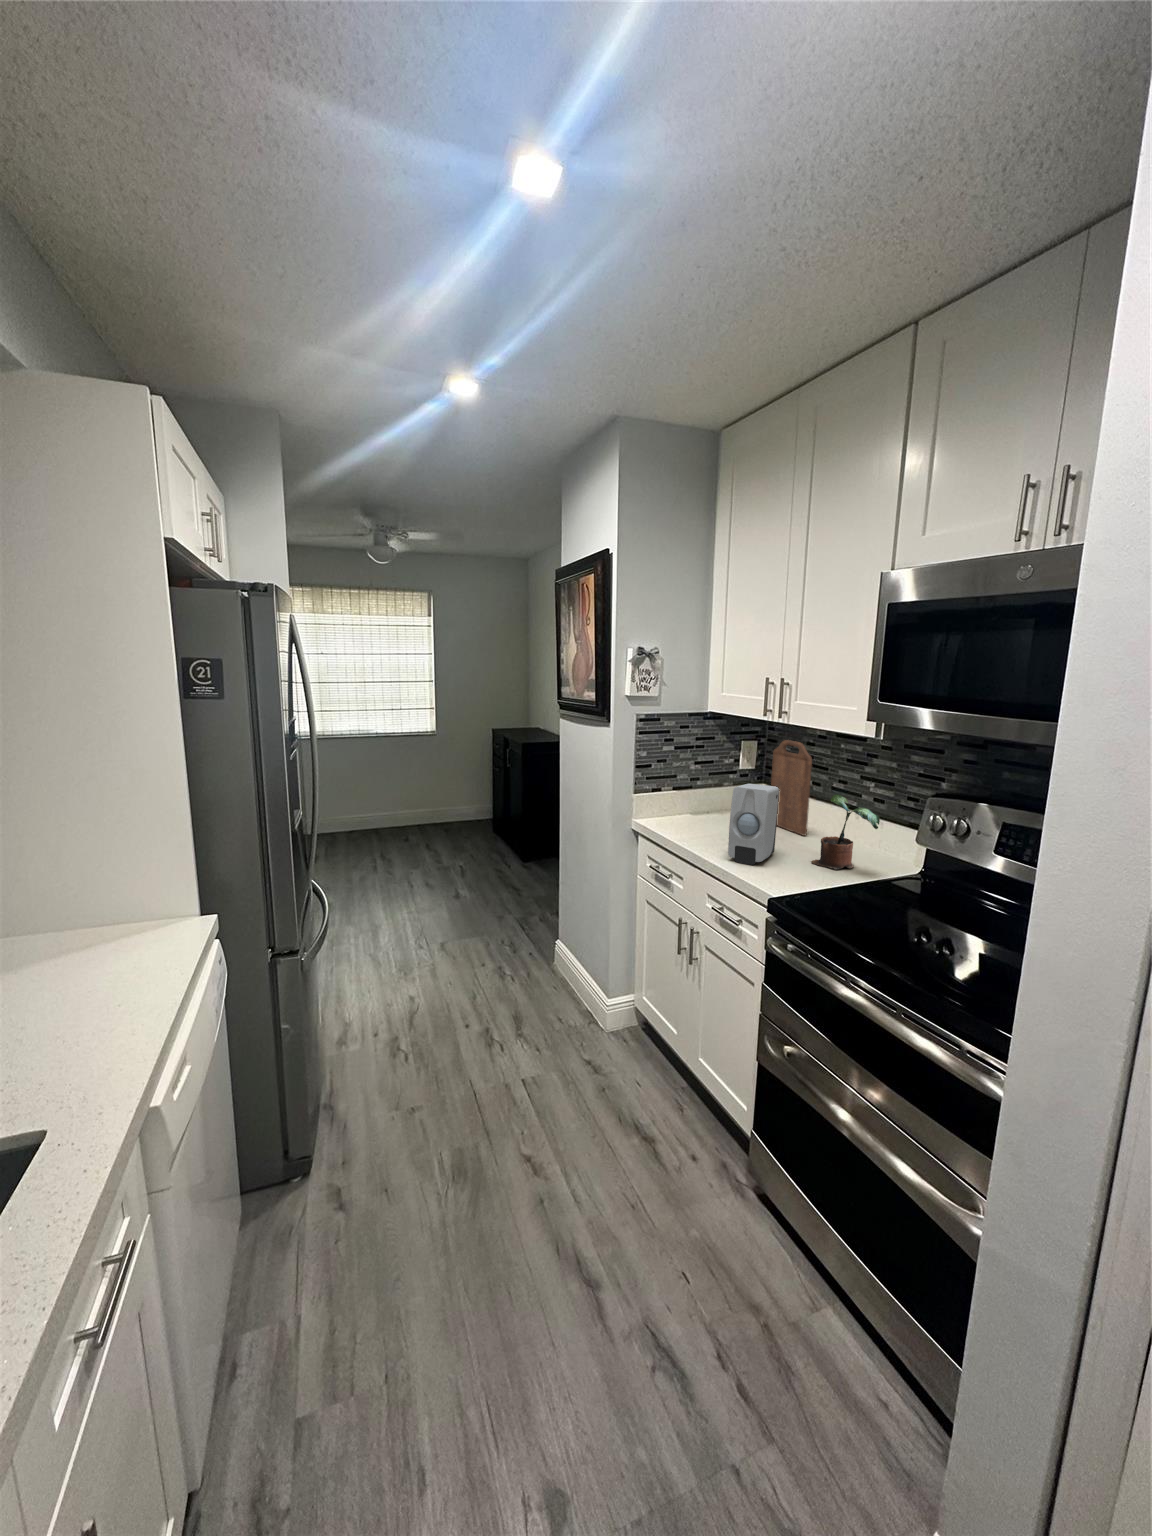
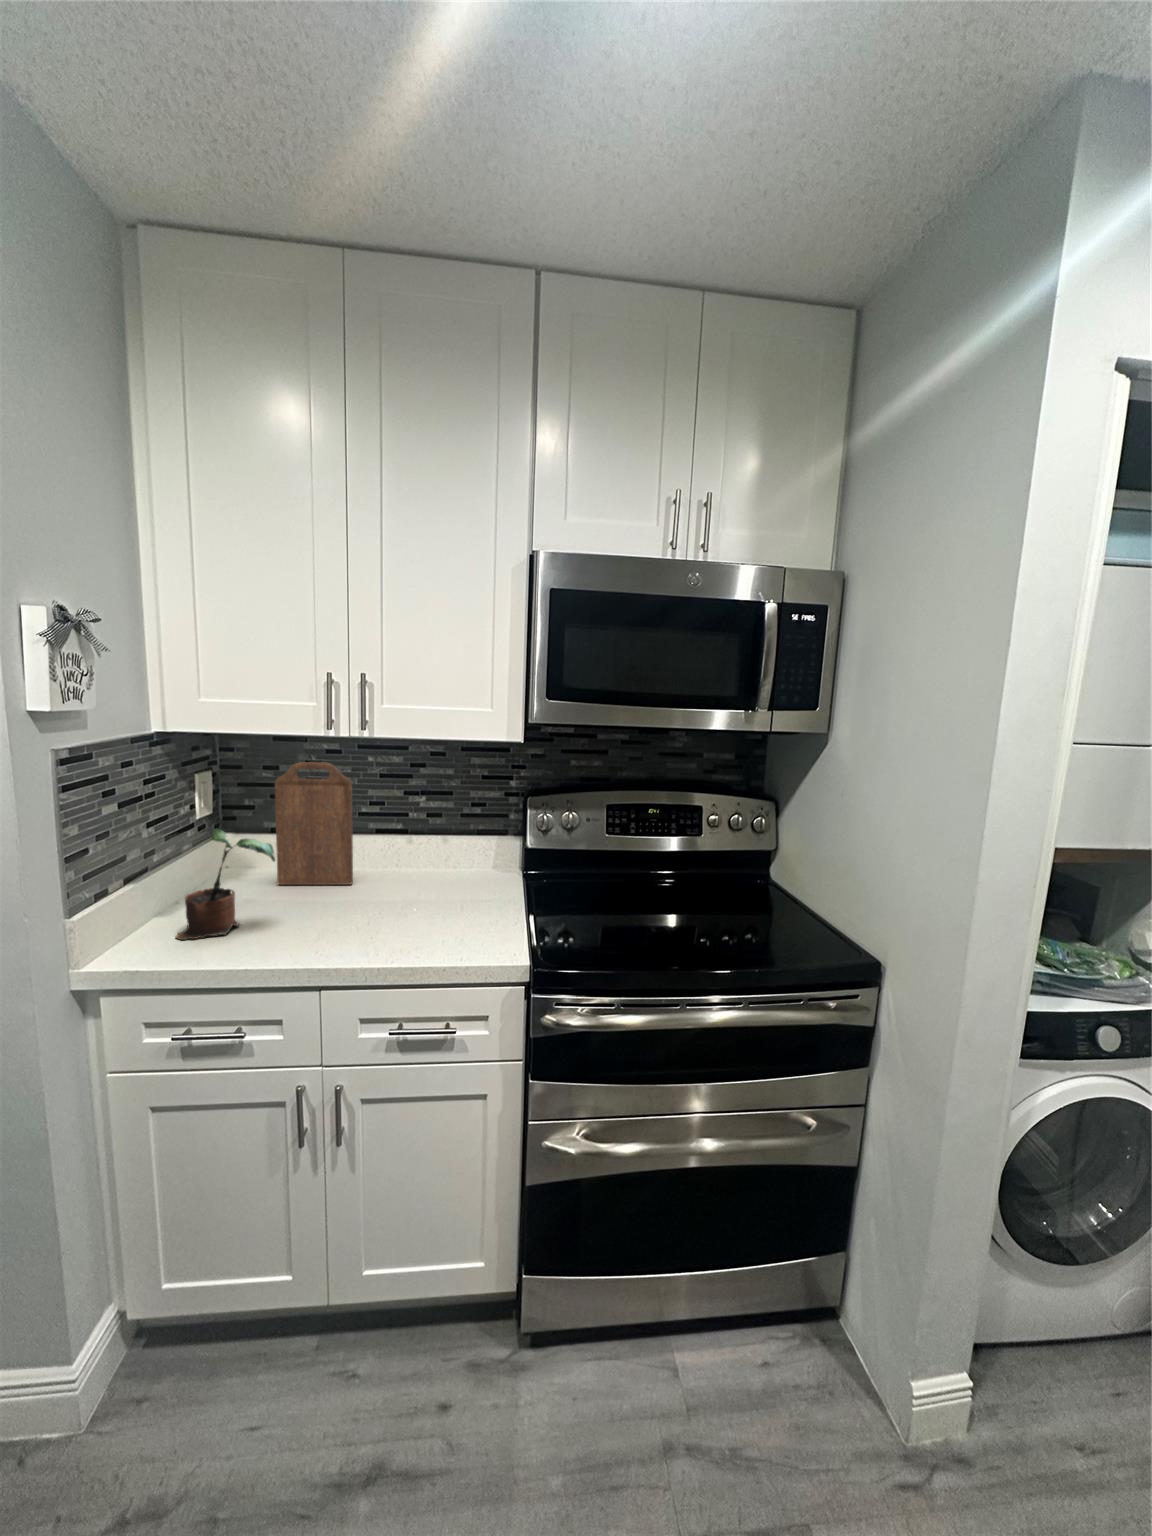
soap dispenser: present [728,784,780,865] -> none [340,824,420,946]
potted plant: present [811,794,880,869] -> present [176,829,275,940]

